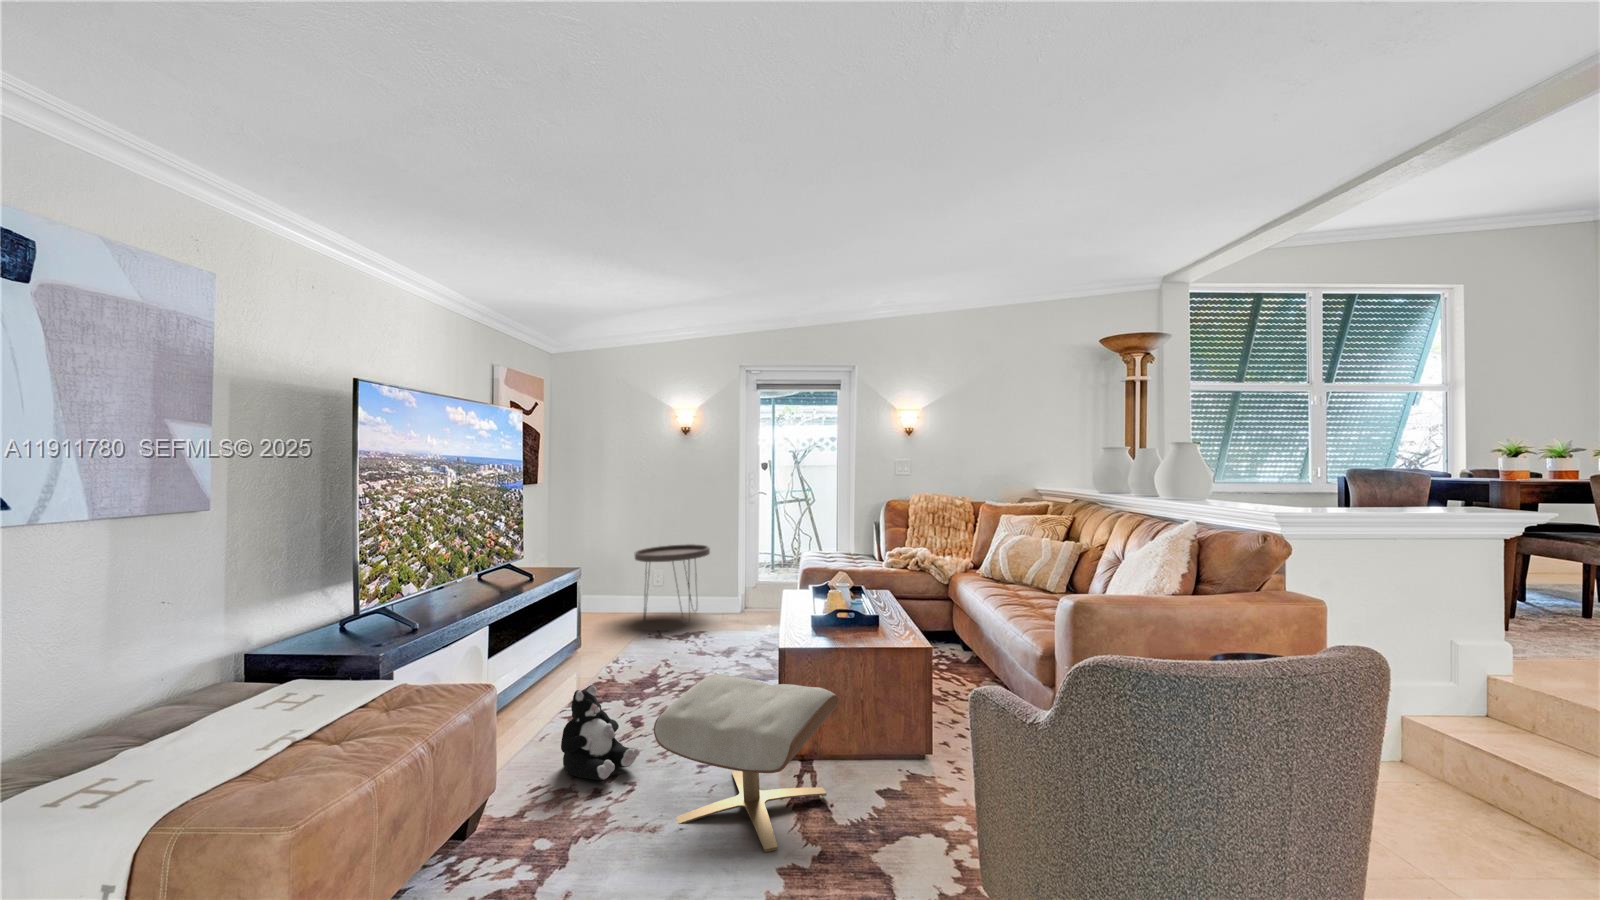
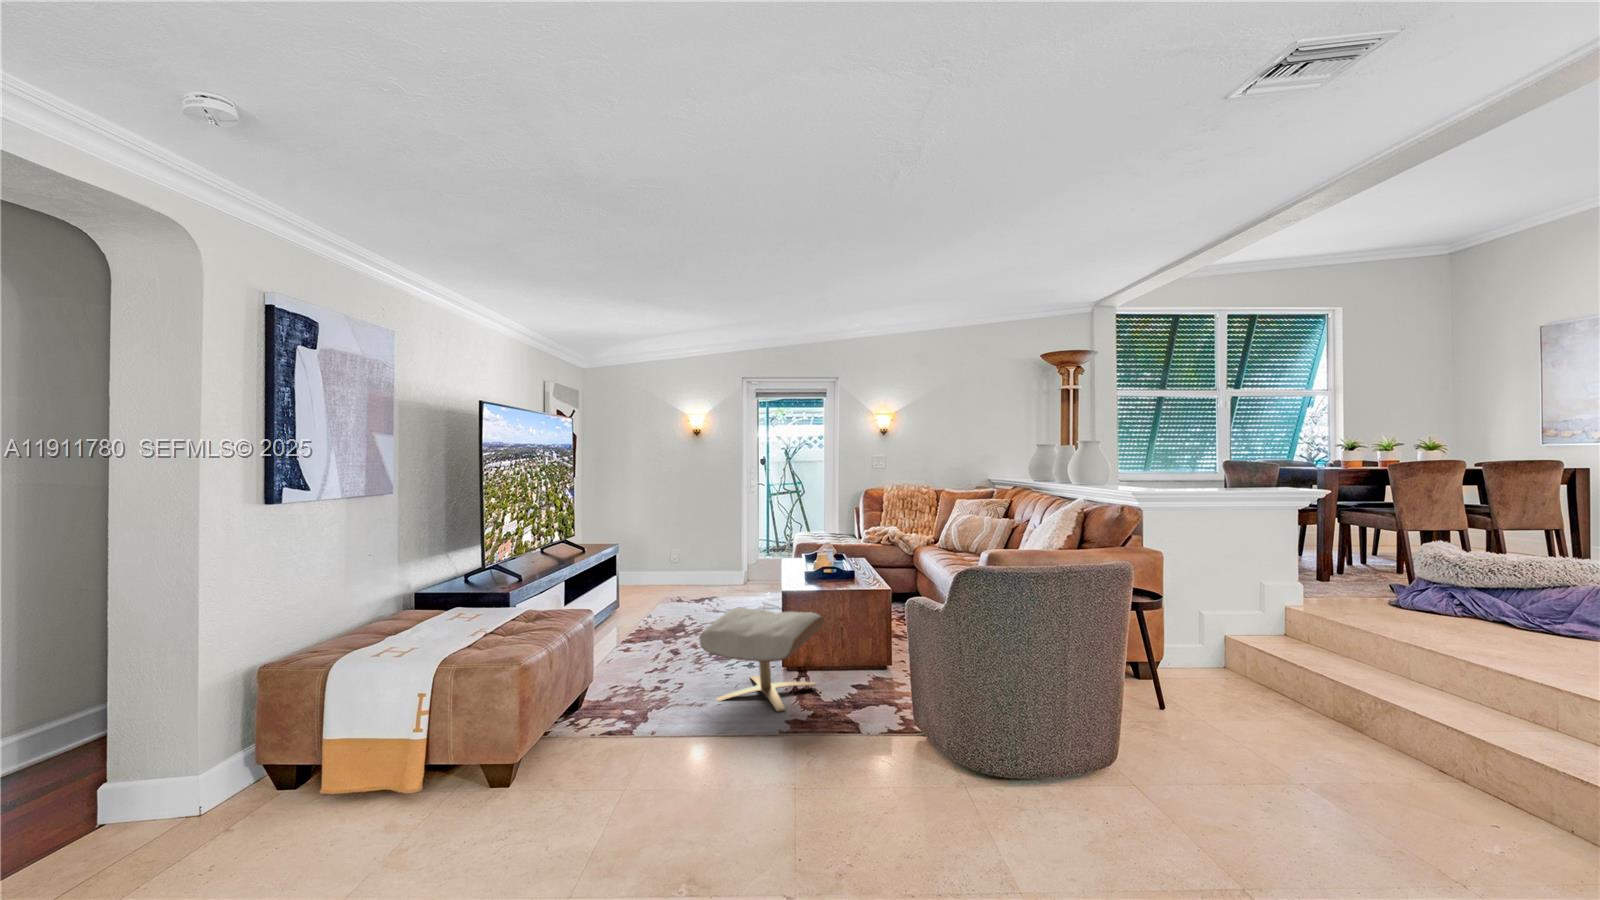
side table: present [635,544,710,619] -> none [653,528,716,594]
plush toy: present [561,685,639,780] -> none [630,619,684,682]

